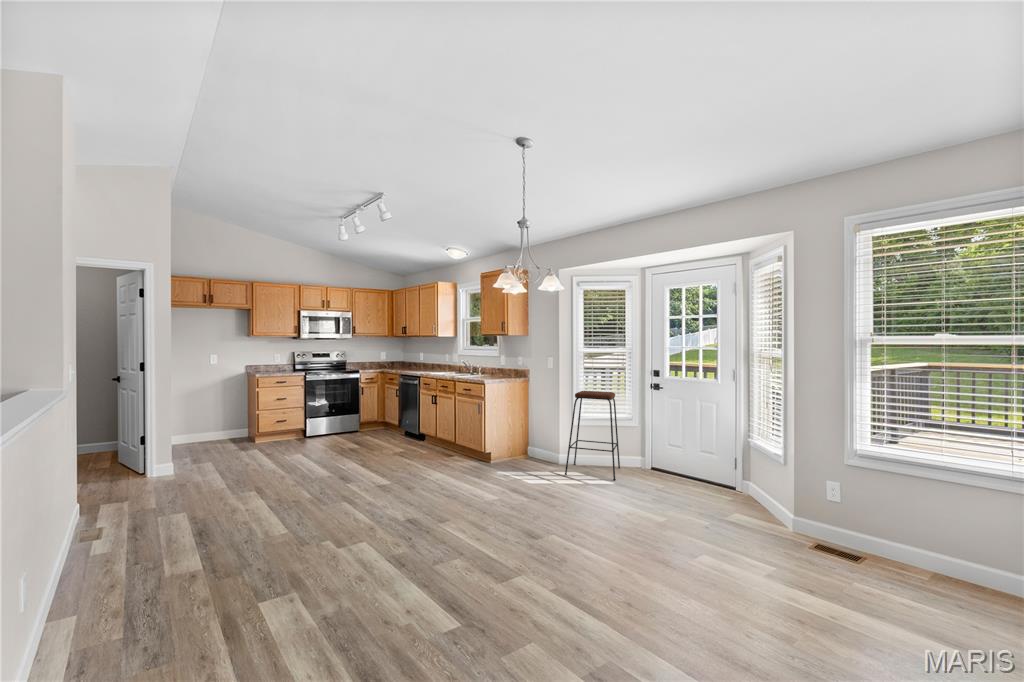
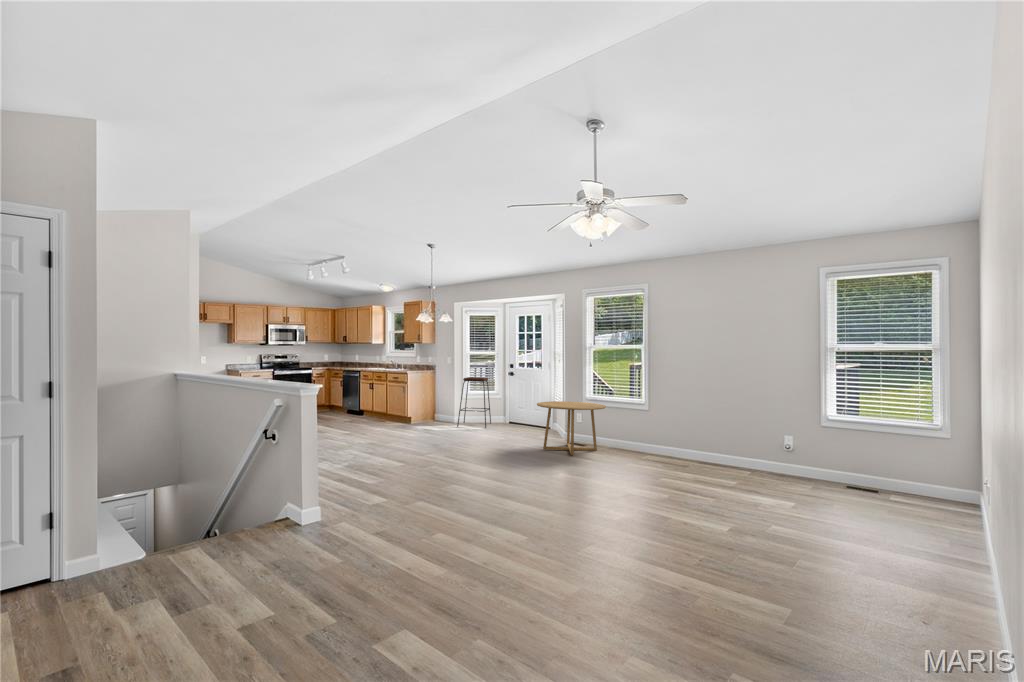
round table: none [749,454,940,604] -> present [537,401,606,455]

